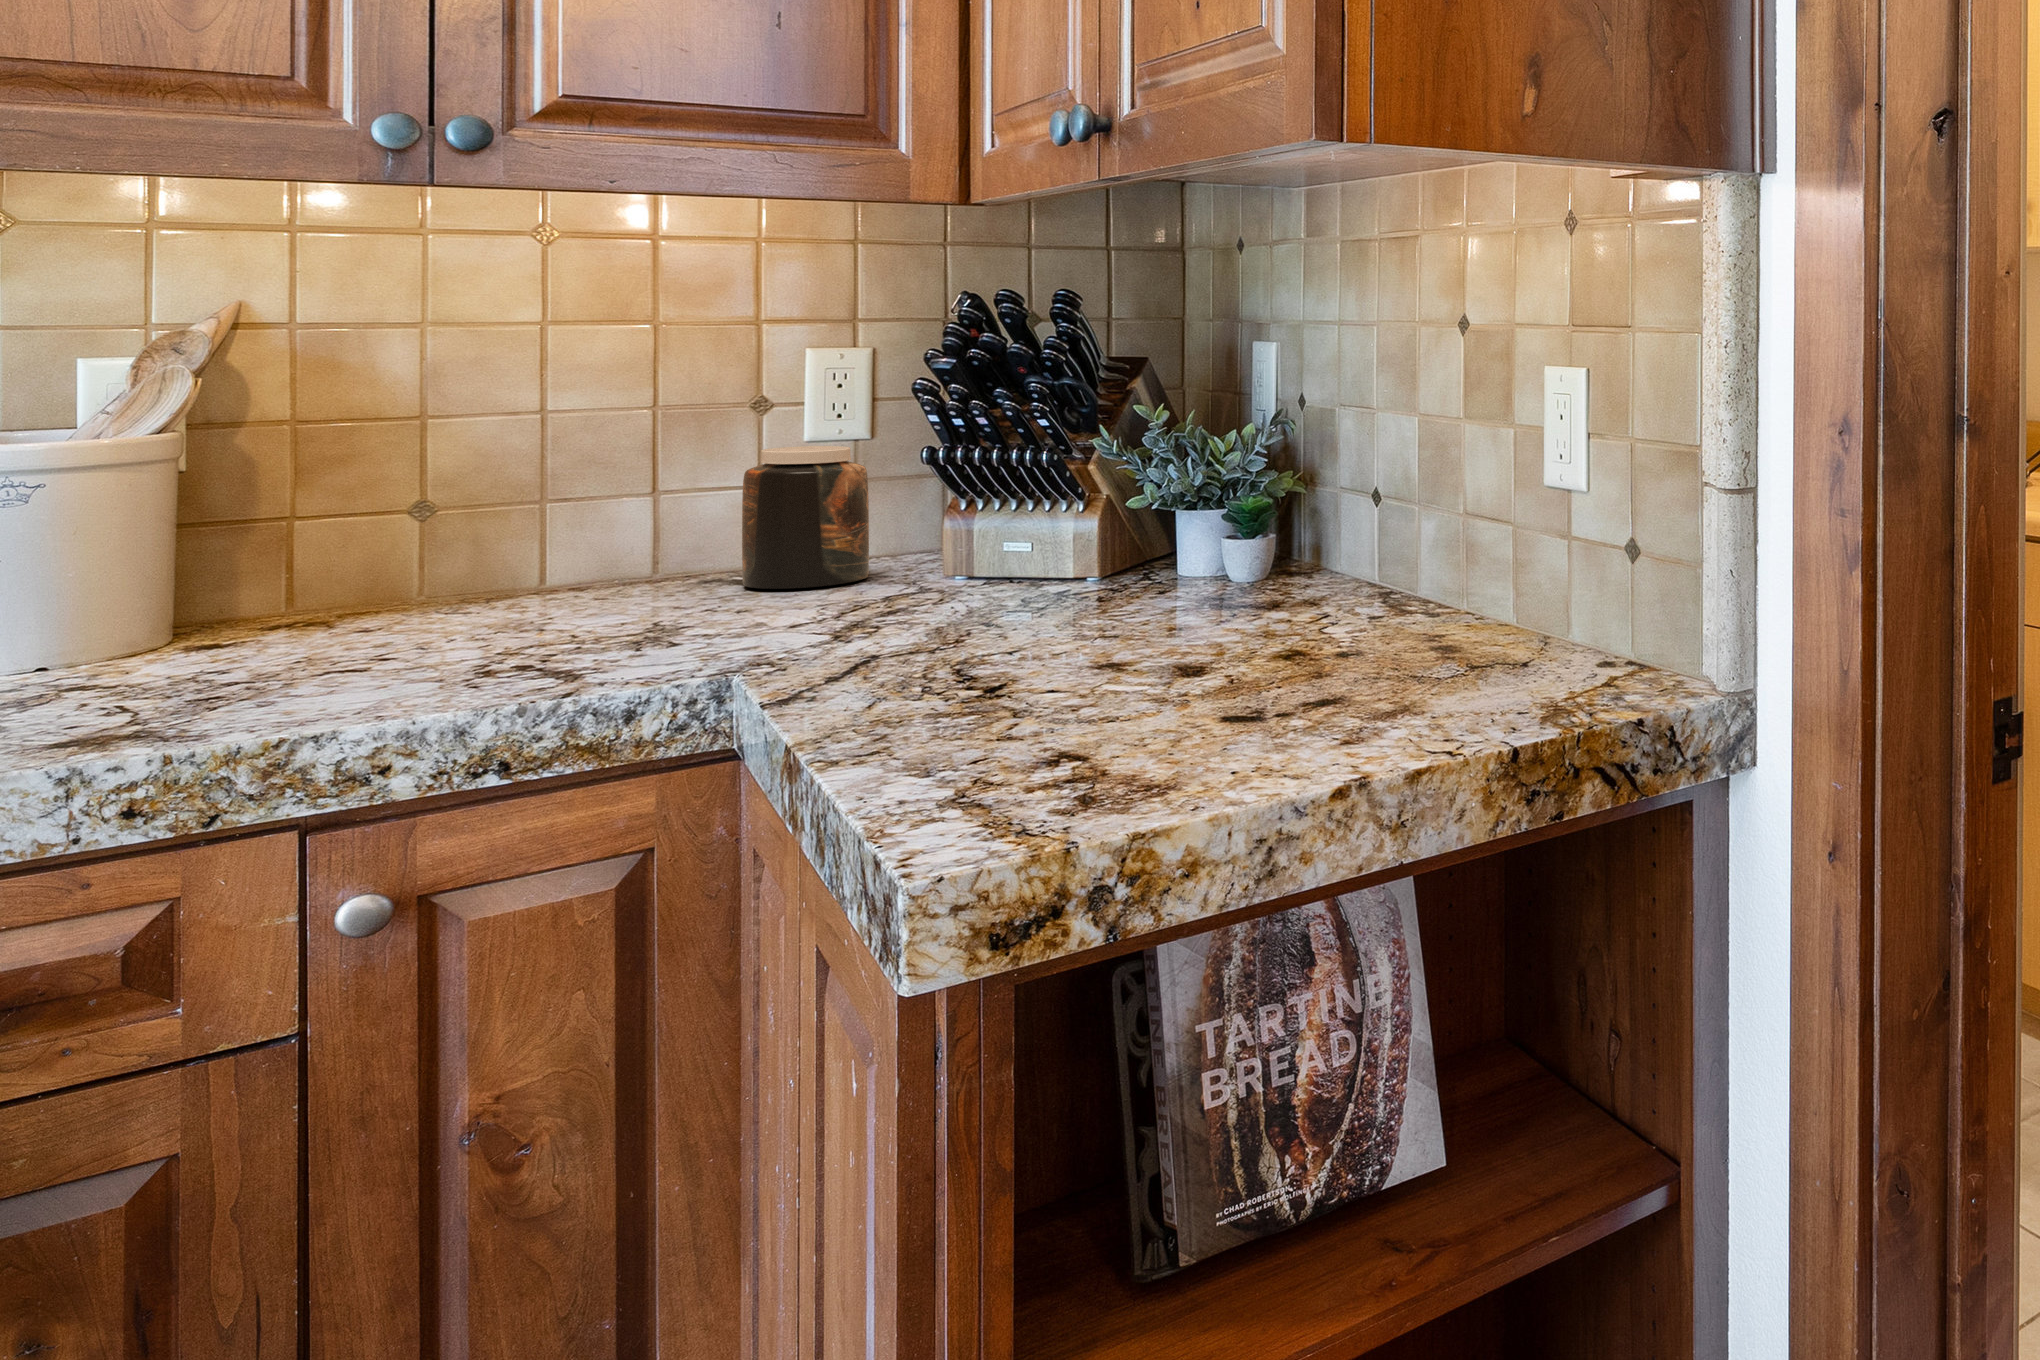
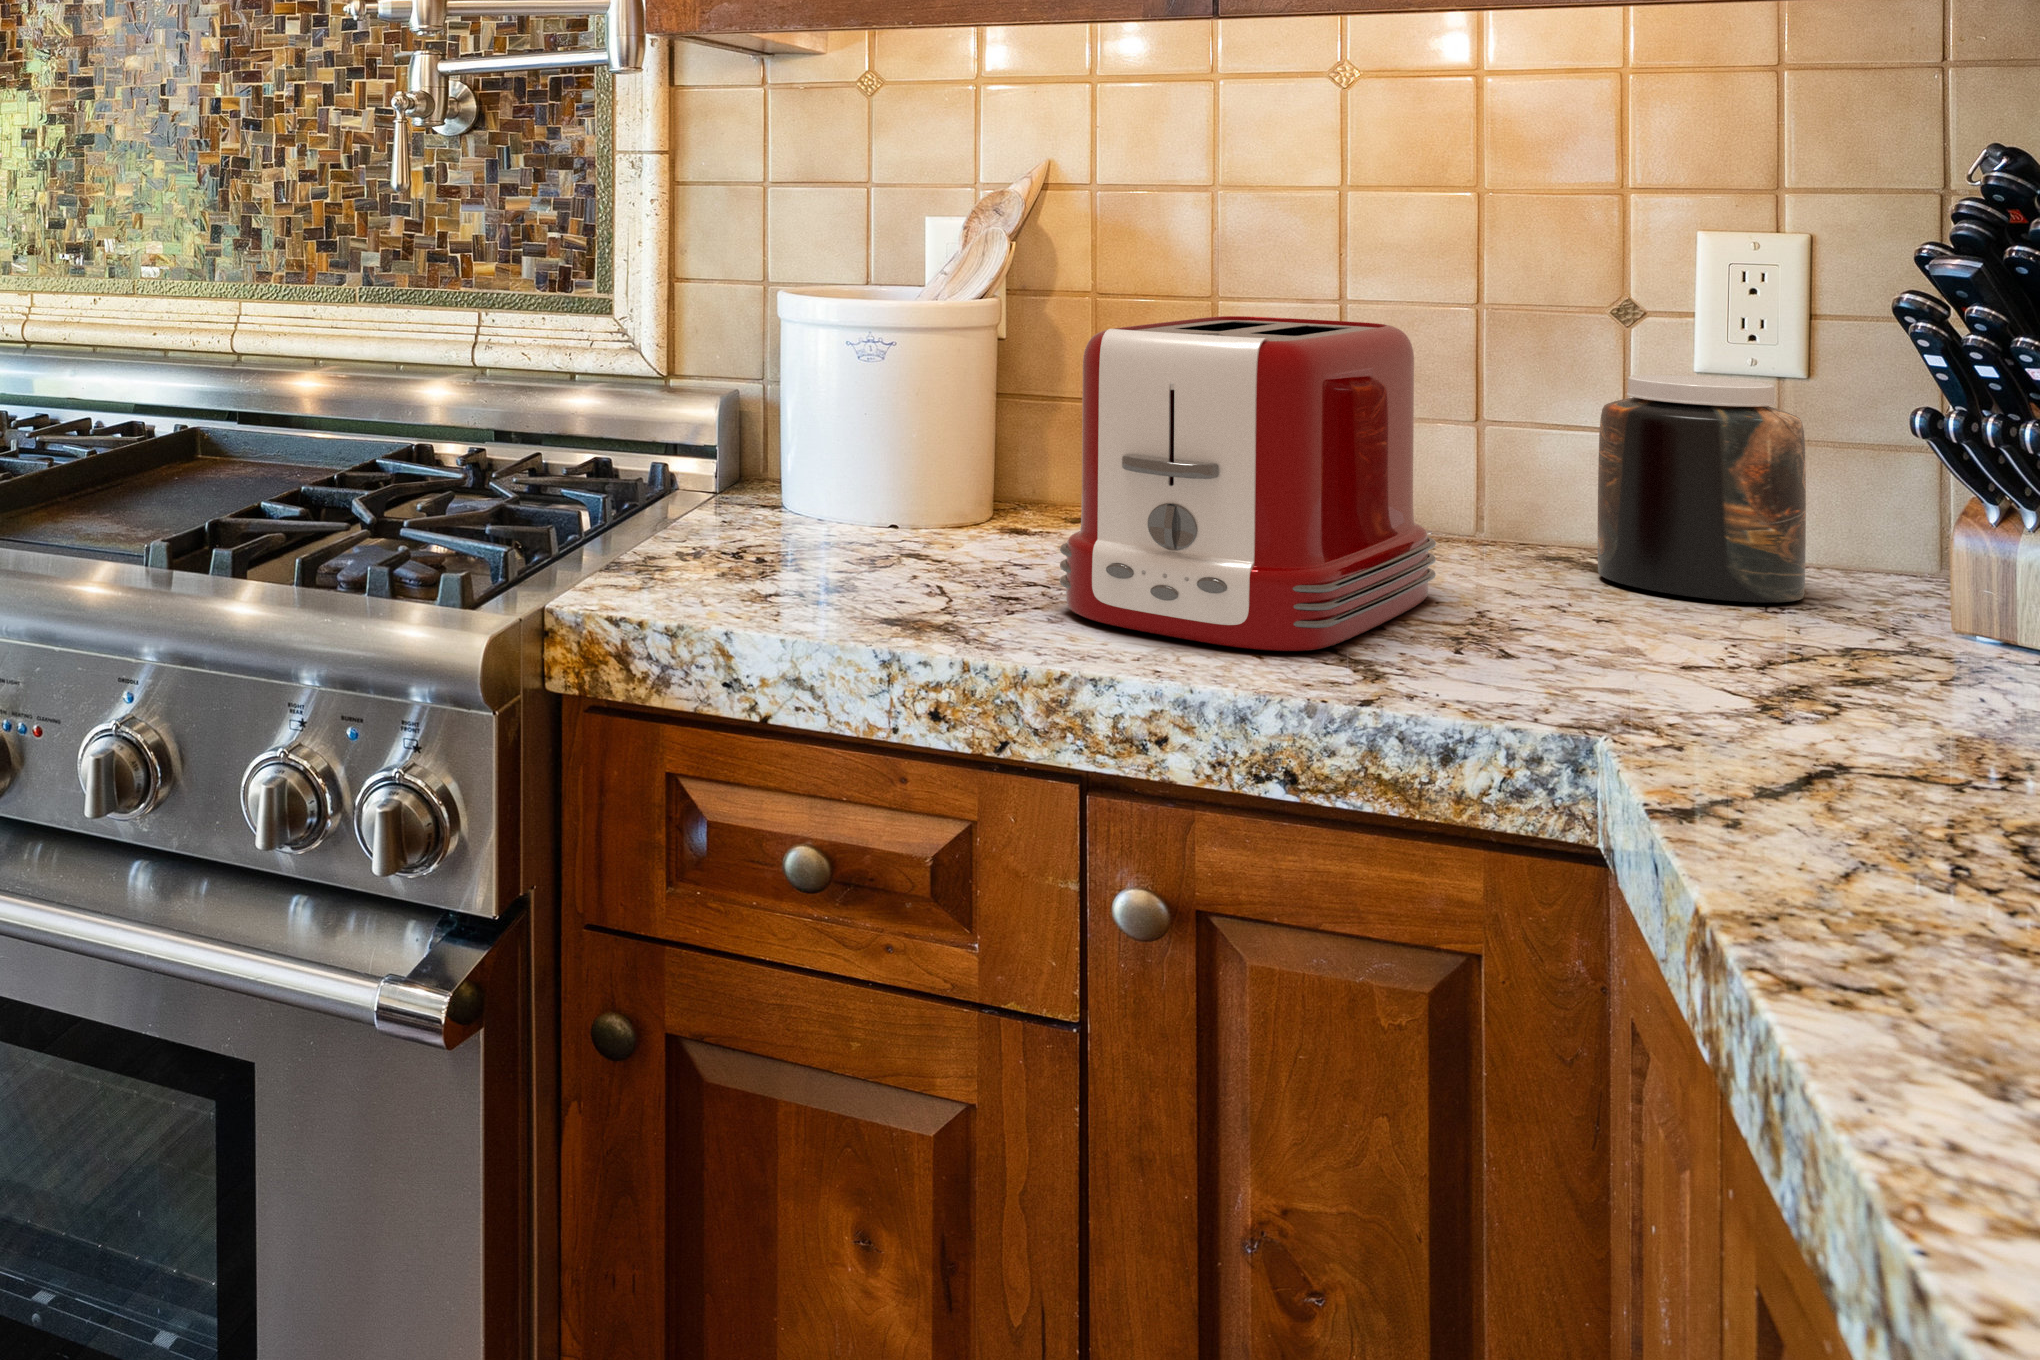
toaster: none [269,426,624,693] -> present [1060,316,1436,651]

